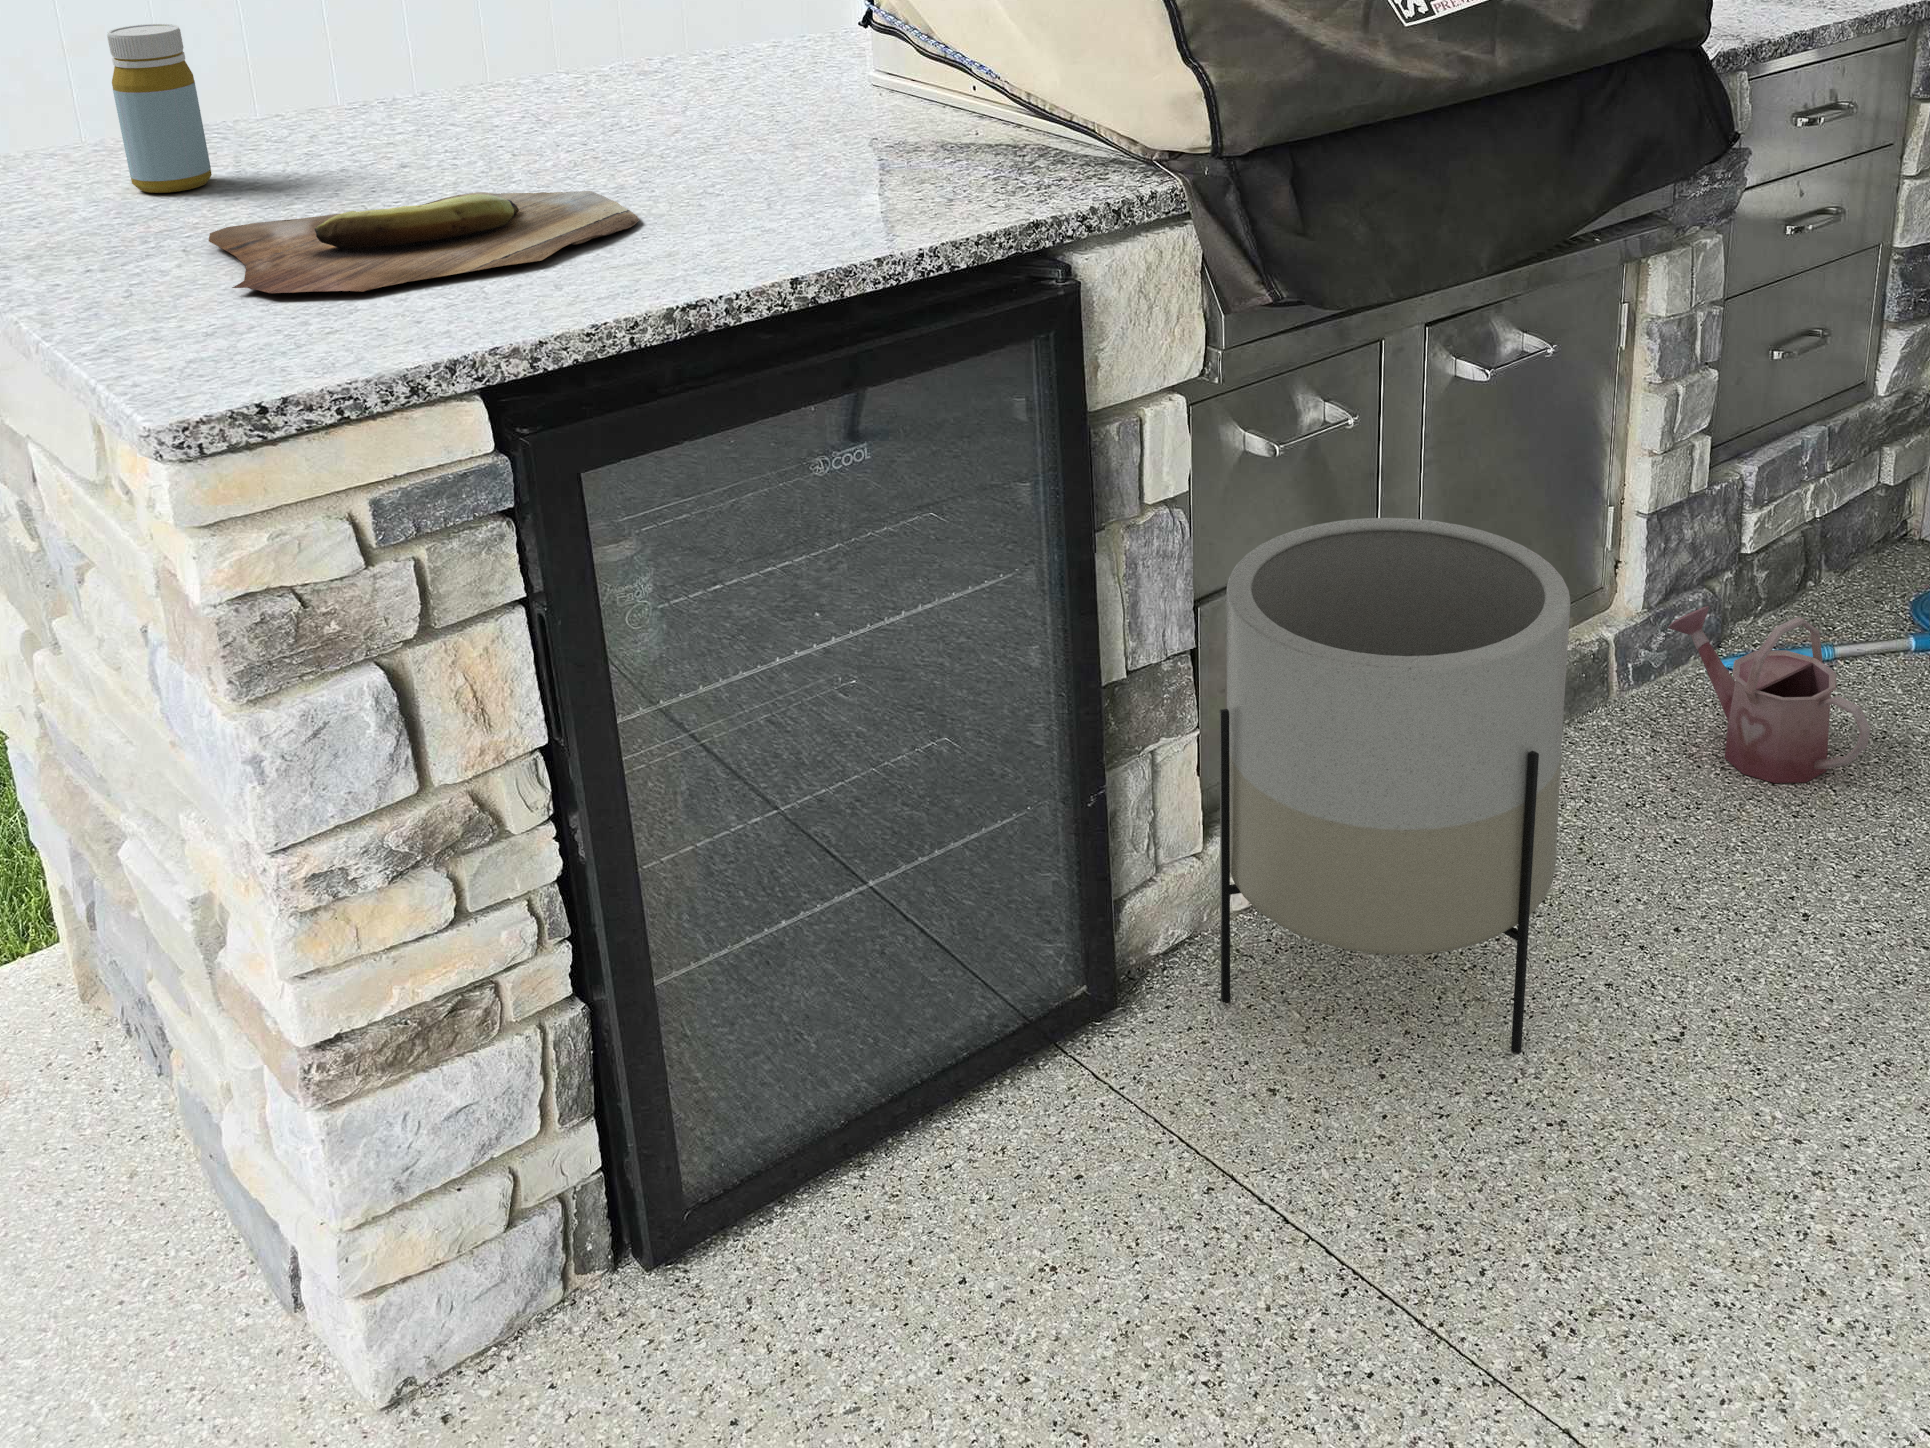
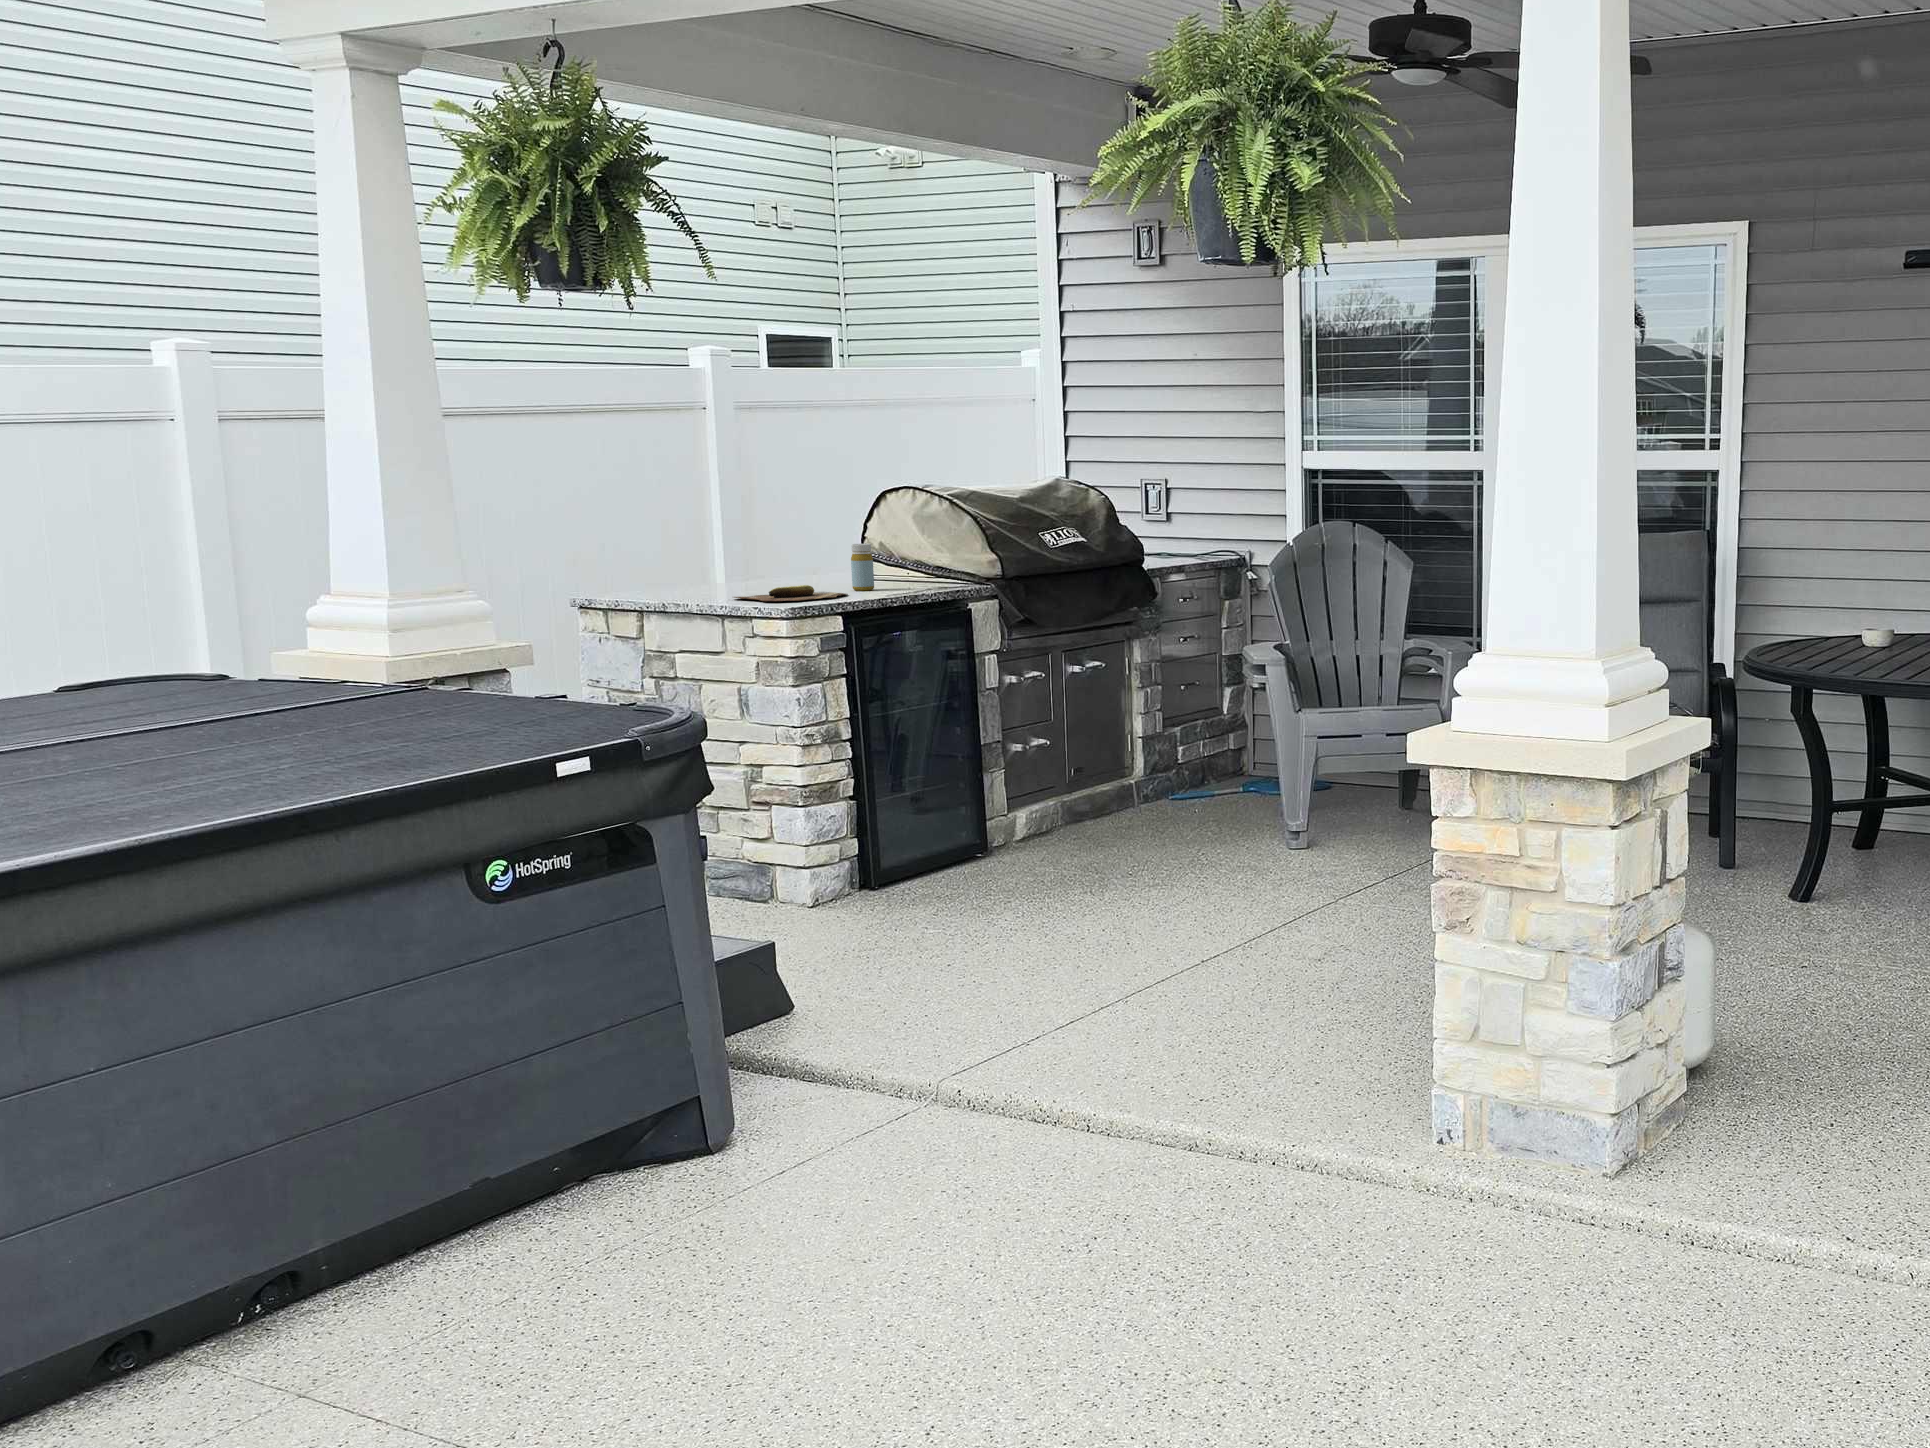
bottle: present [107,24,212,193] -> present [851,544,874,591]
planter: present [1220,518,1571,1054] -> none [1011,702,1119,854]
watering can: present [1668,606,1871,783] -> none [1150,759,1220,816]

